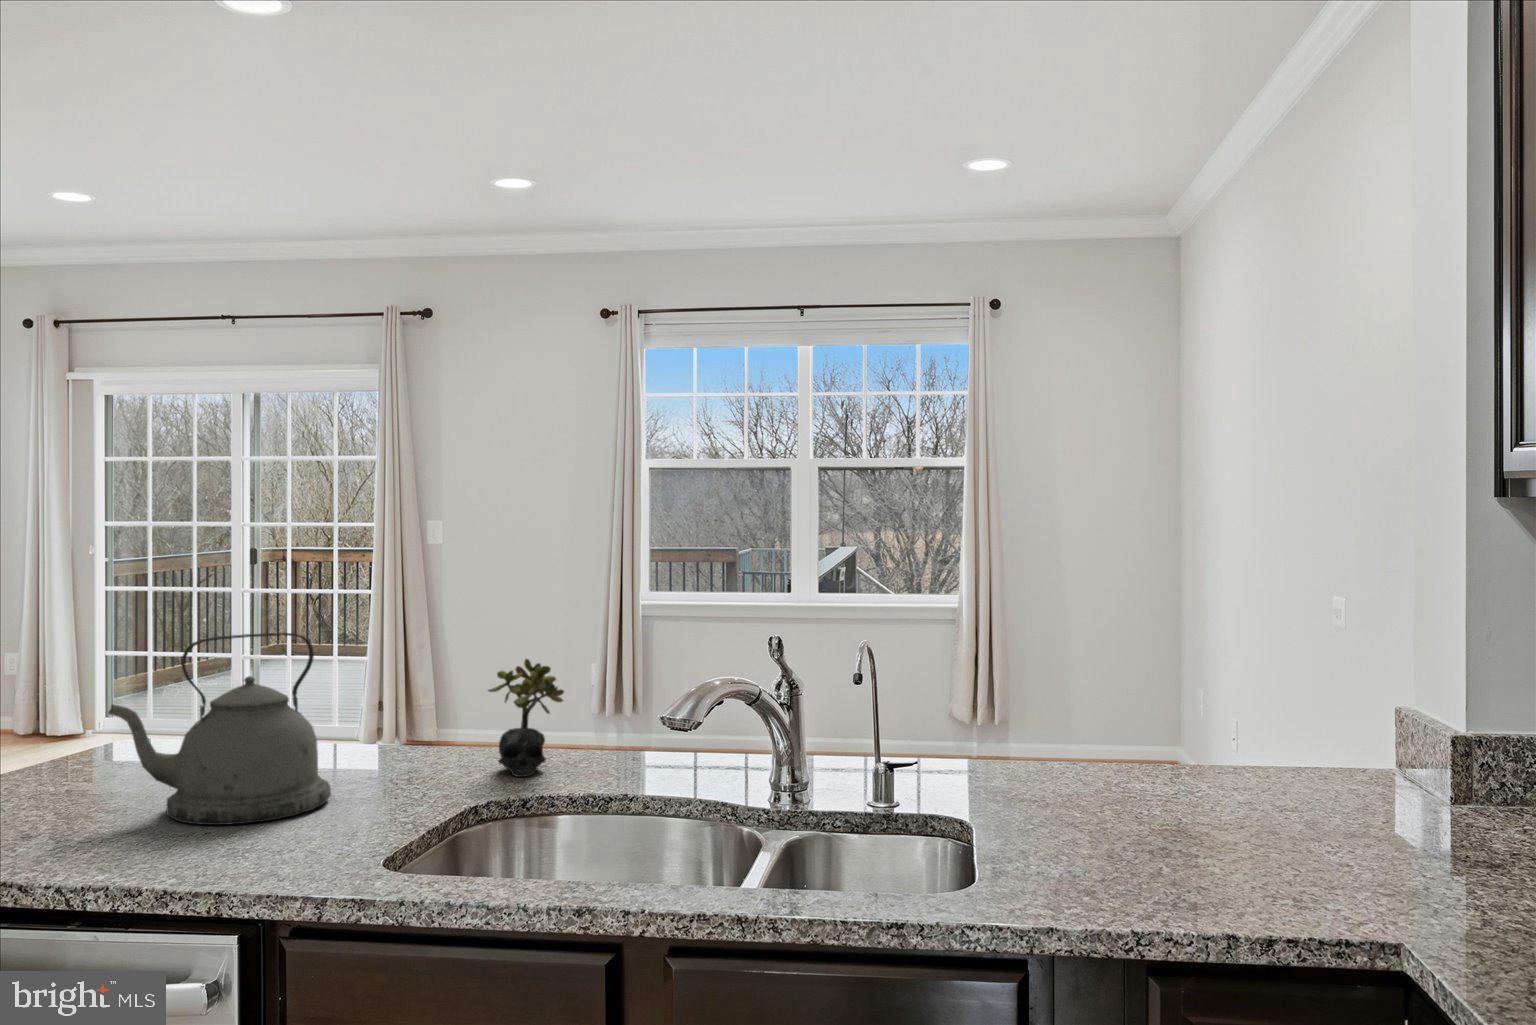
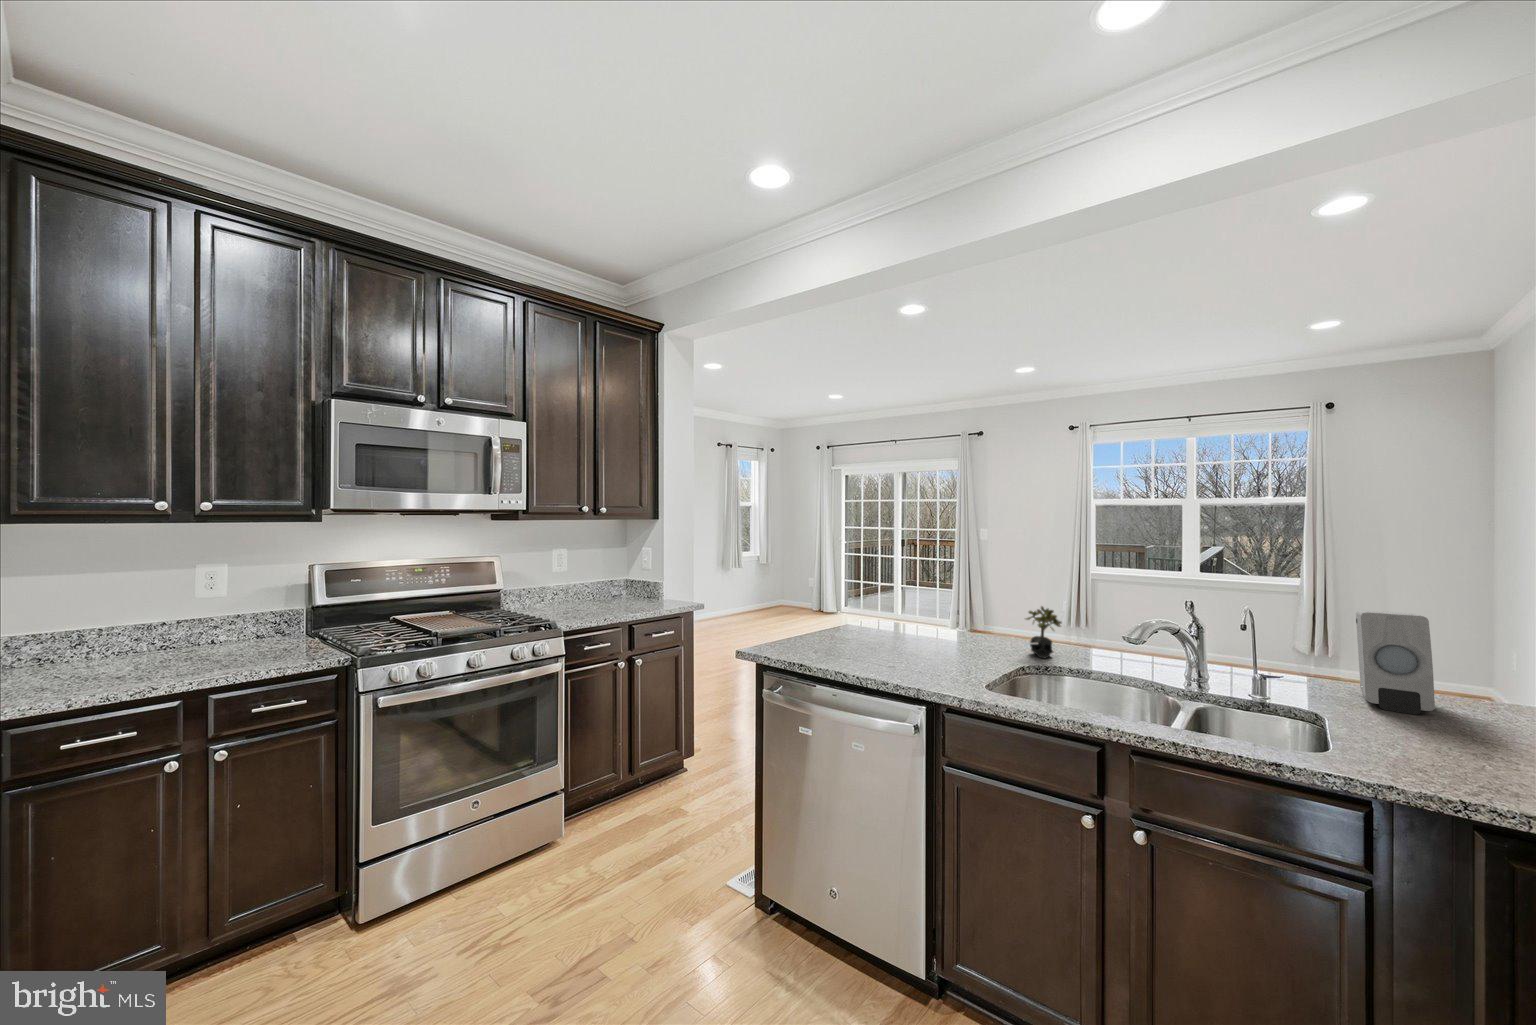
soap dispenser: none [1015,628,1100,794] -> present [1356,610,1435,715]
kettle: present [109,633,331,825] -> none [882,590,961,663]

